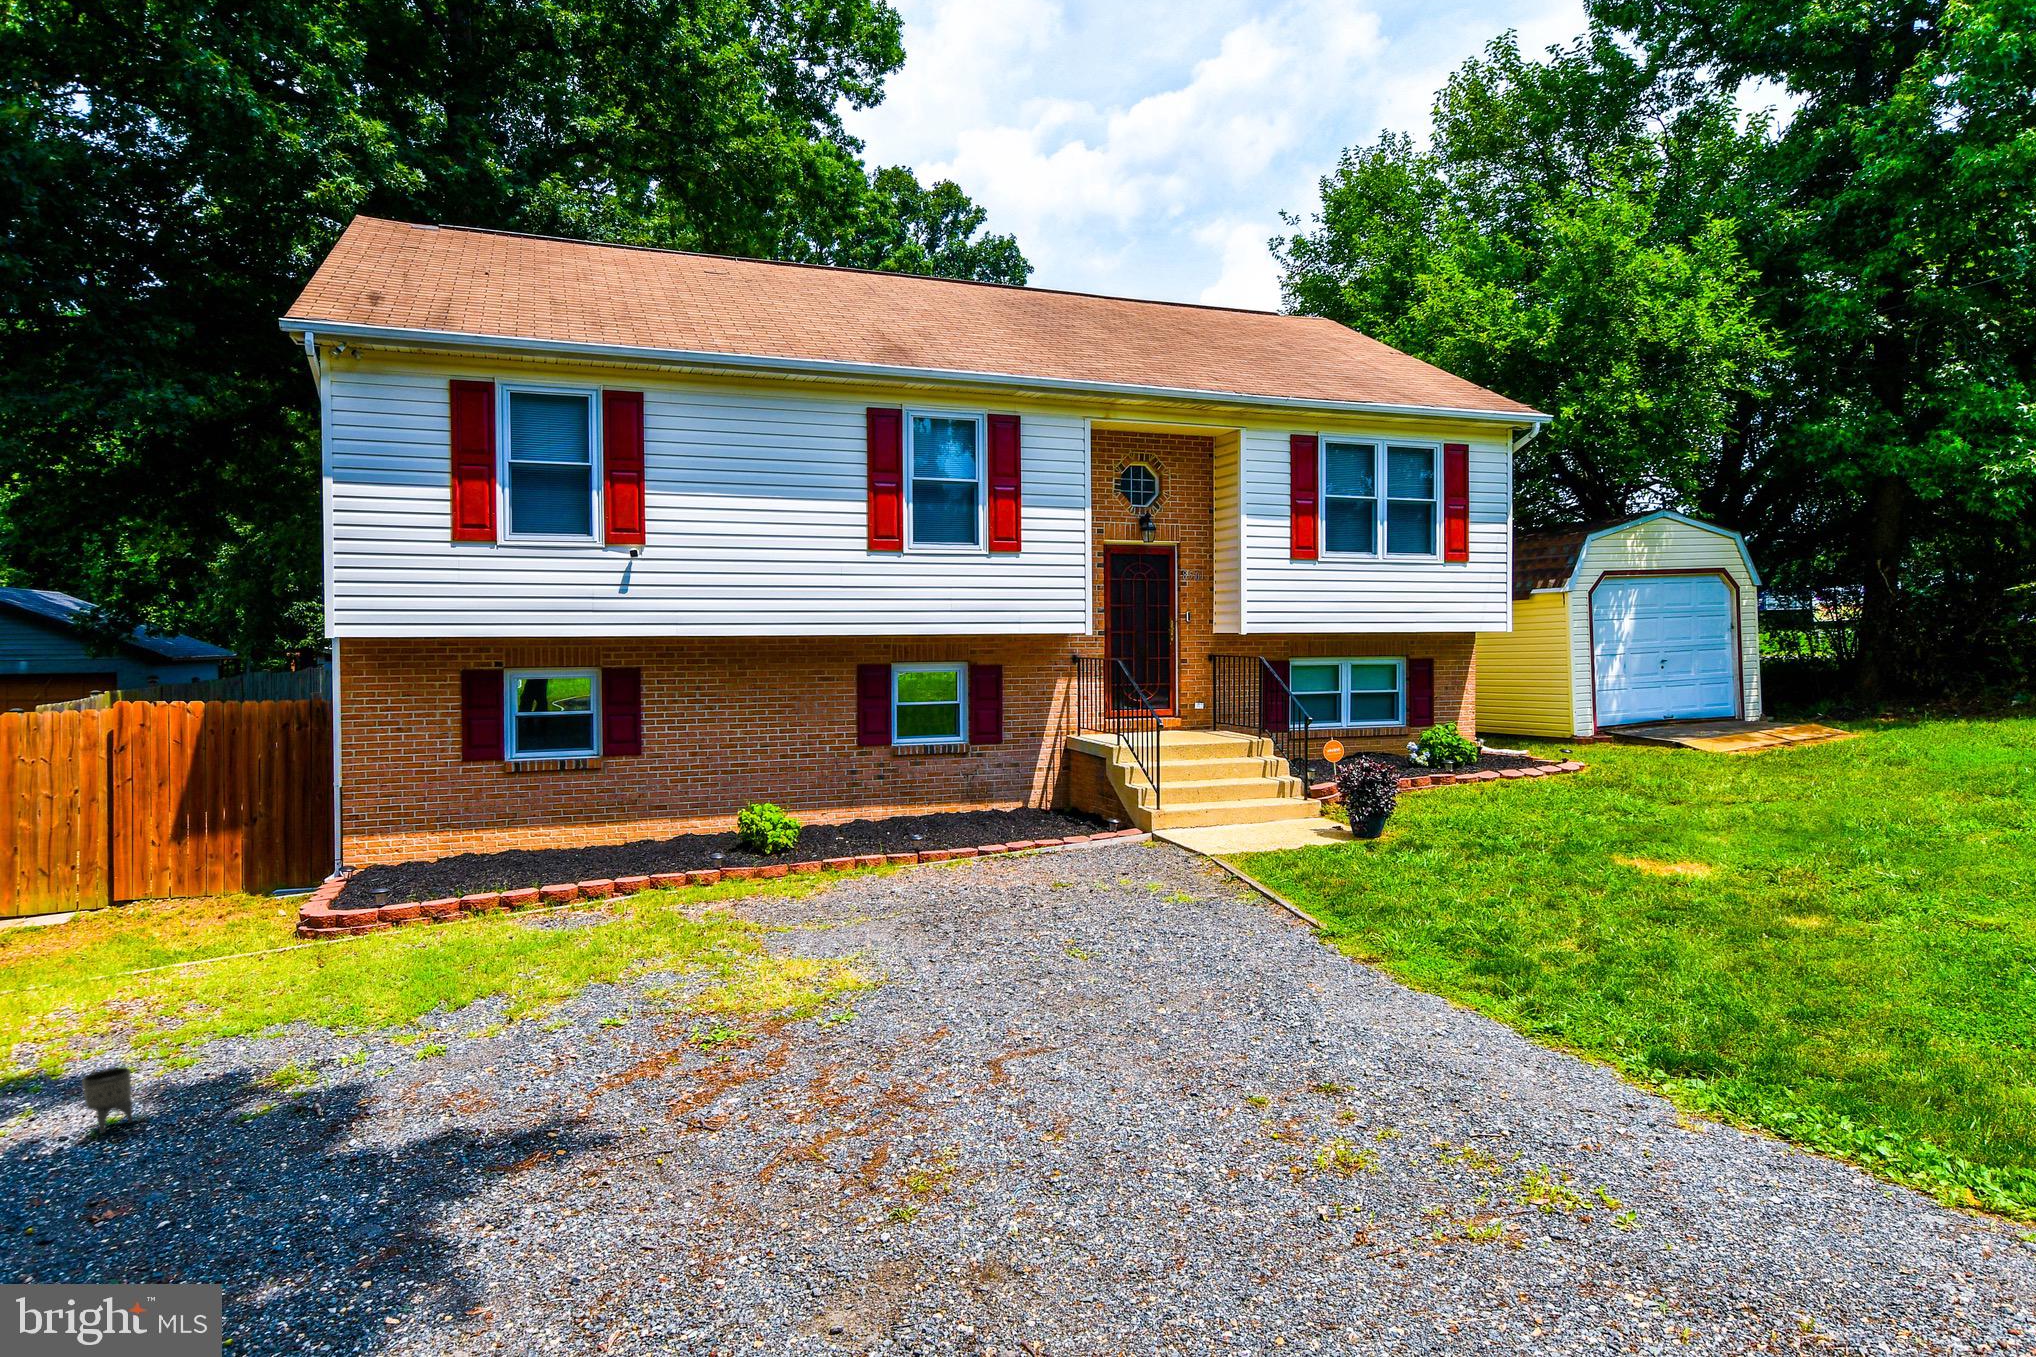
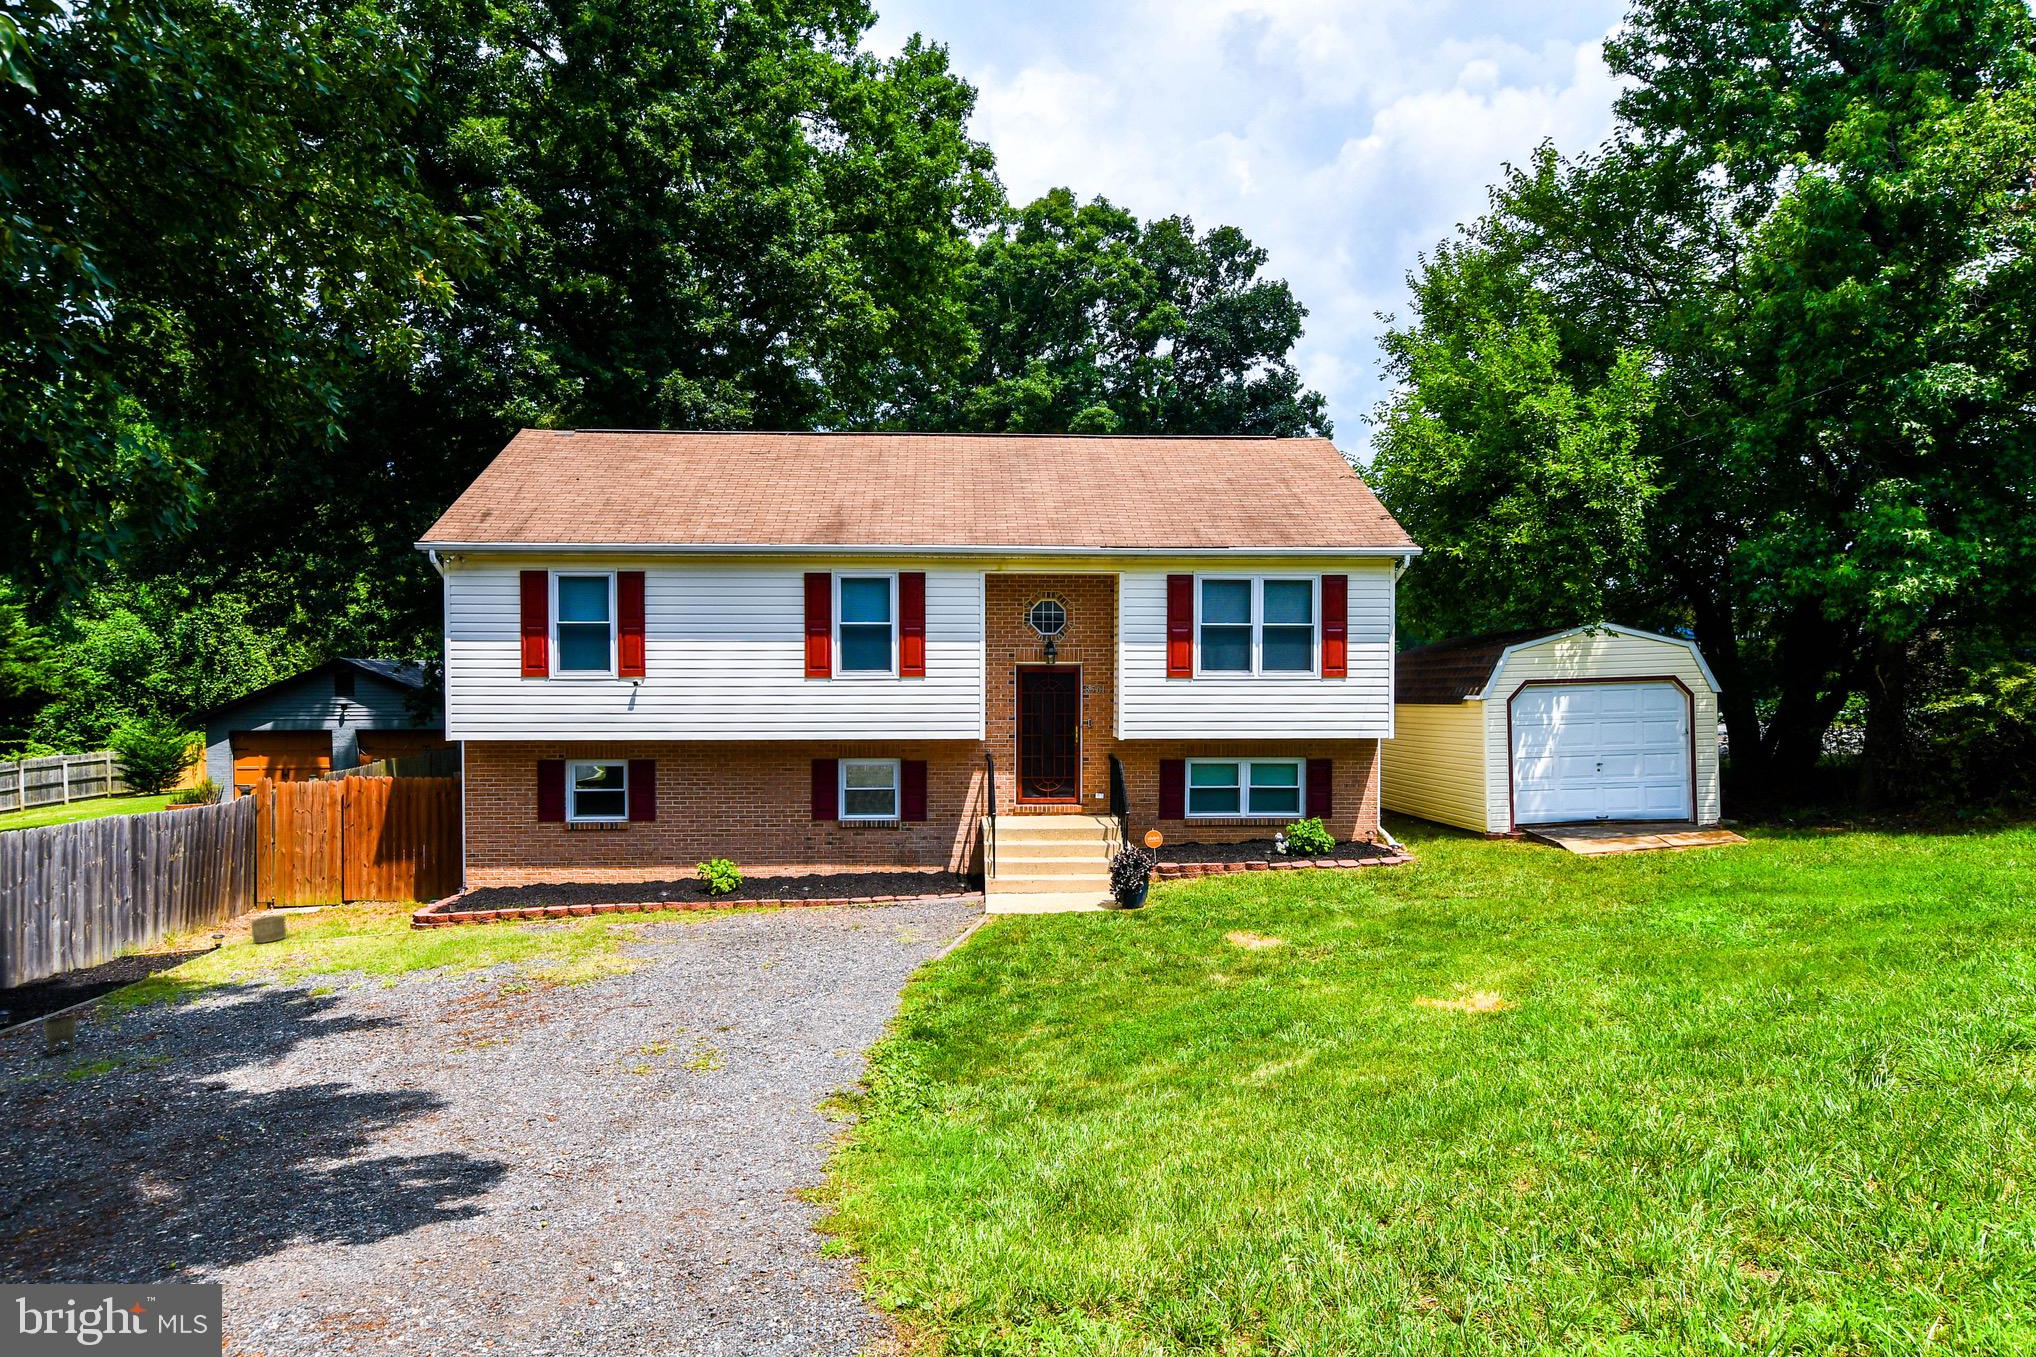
wooden bucket: none [77,919,135,965] -> present [251,915,286,943]

